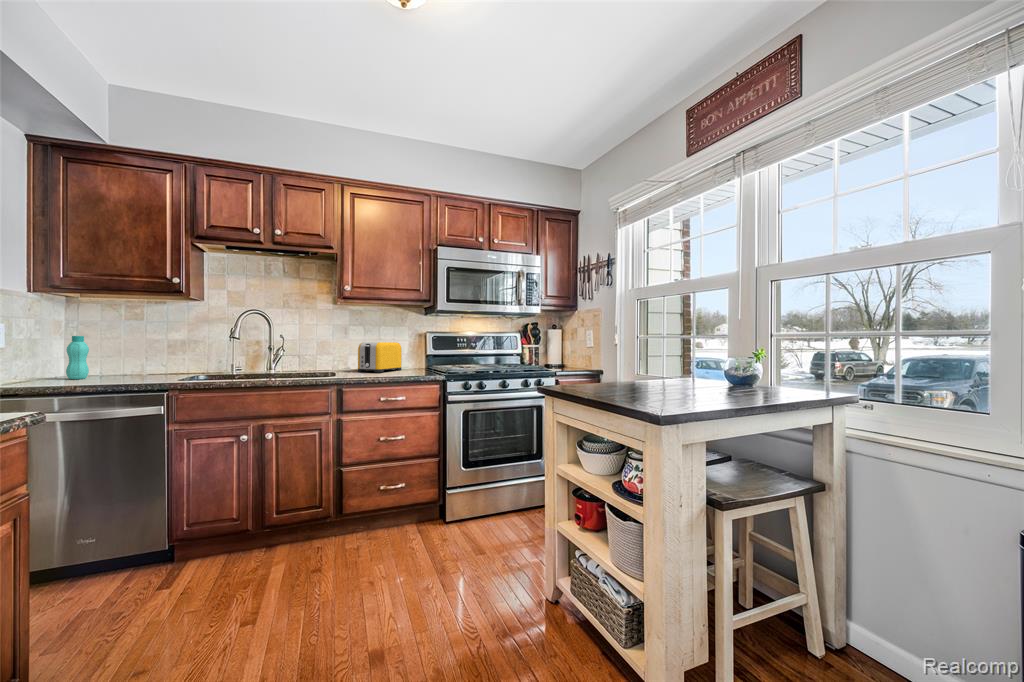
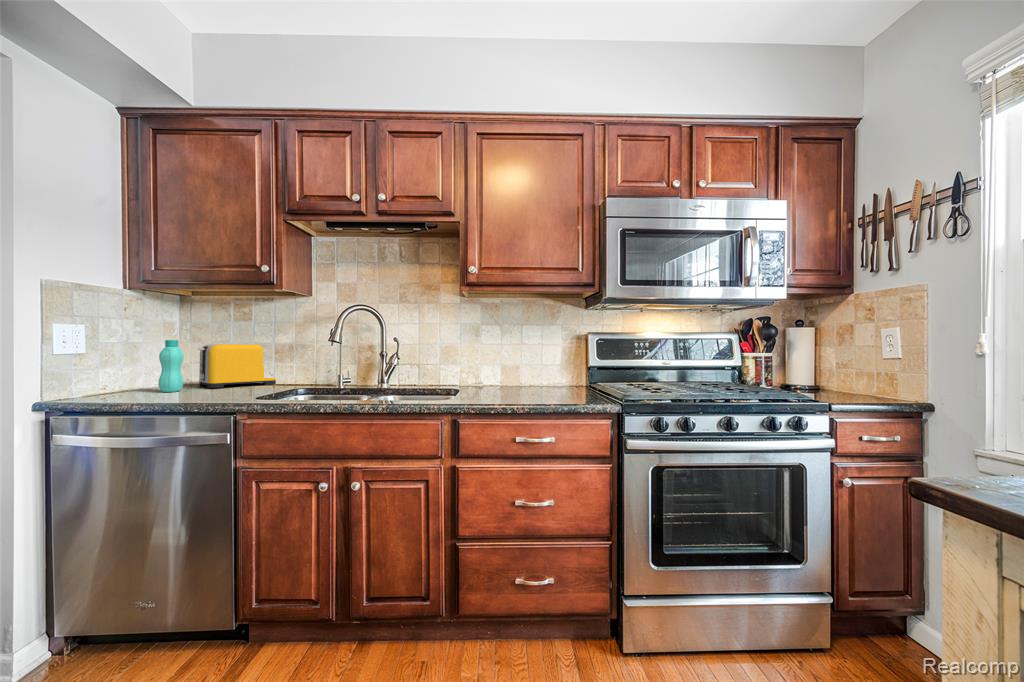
toaster: present [358,342,402,372] -> present [199,344,276,388]

